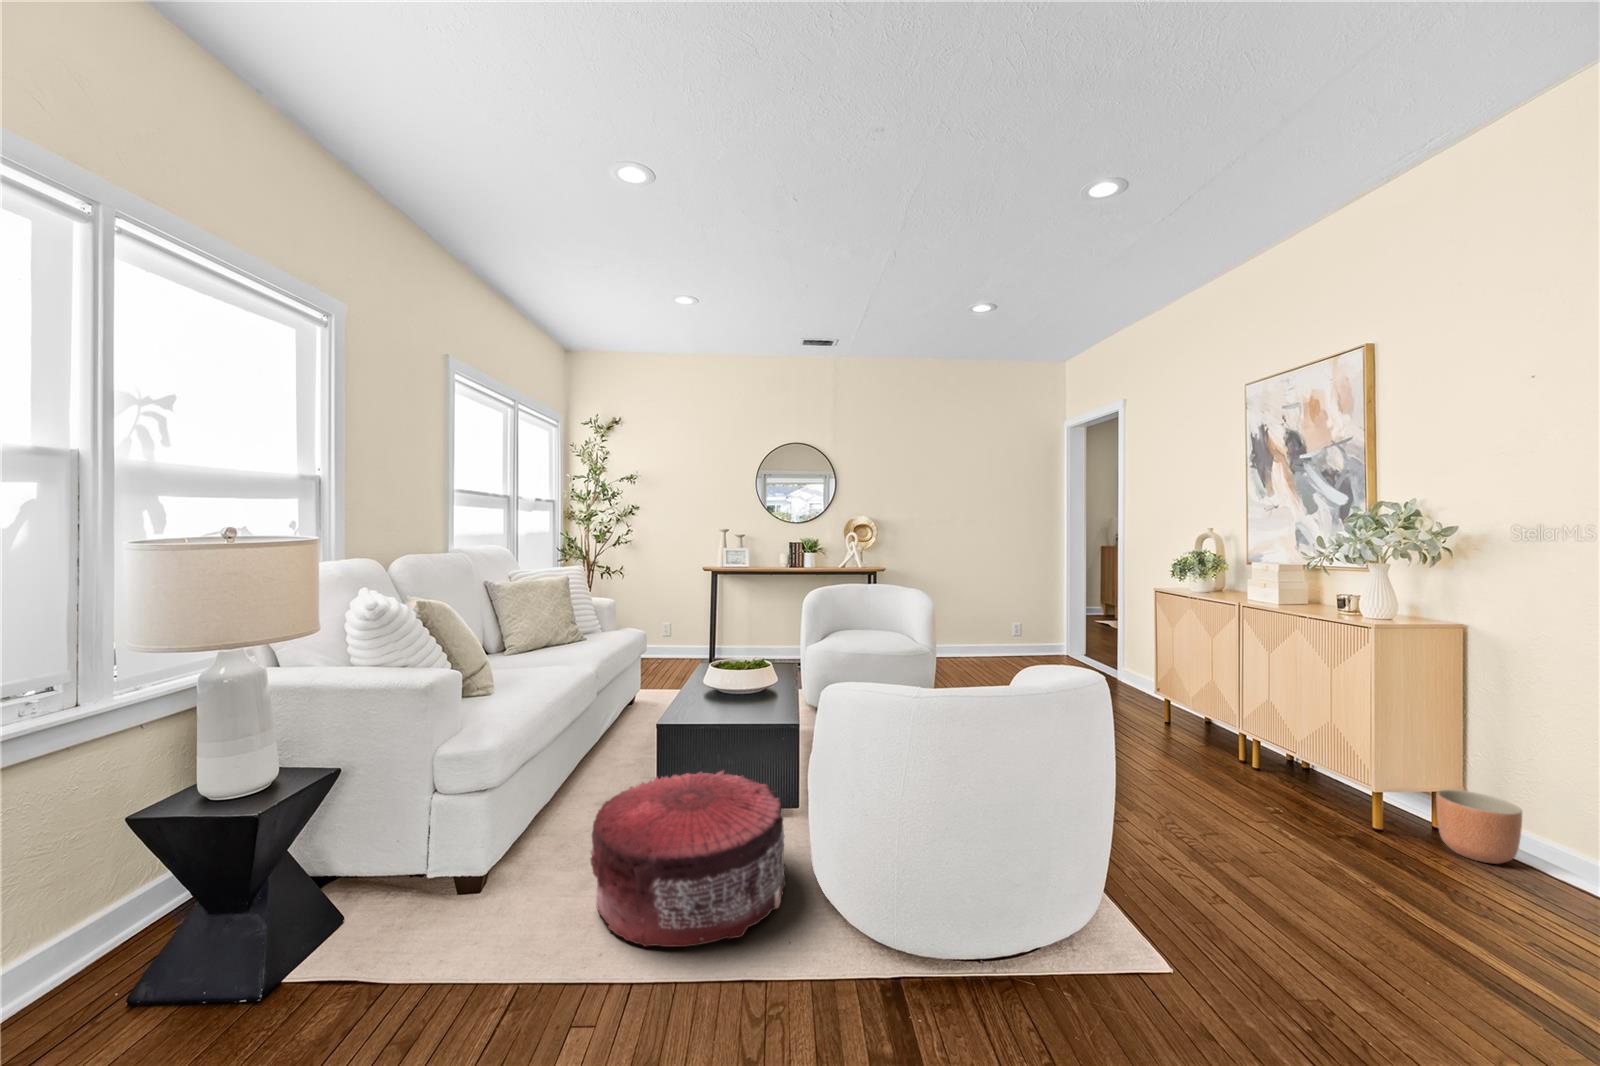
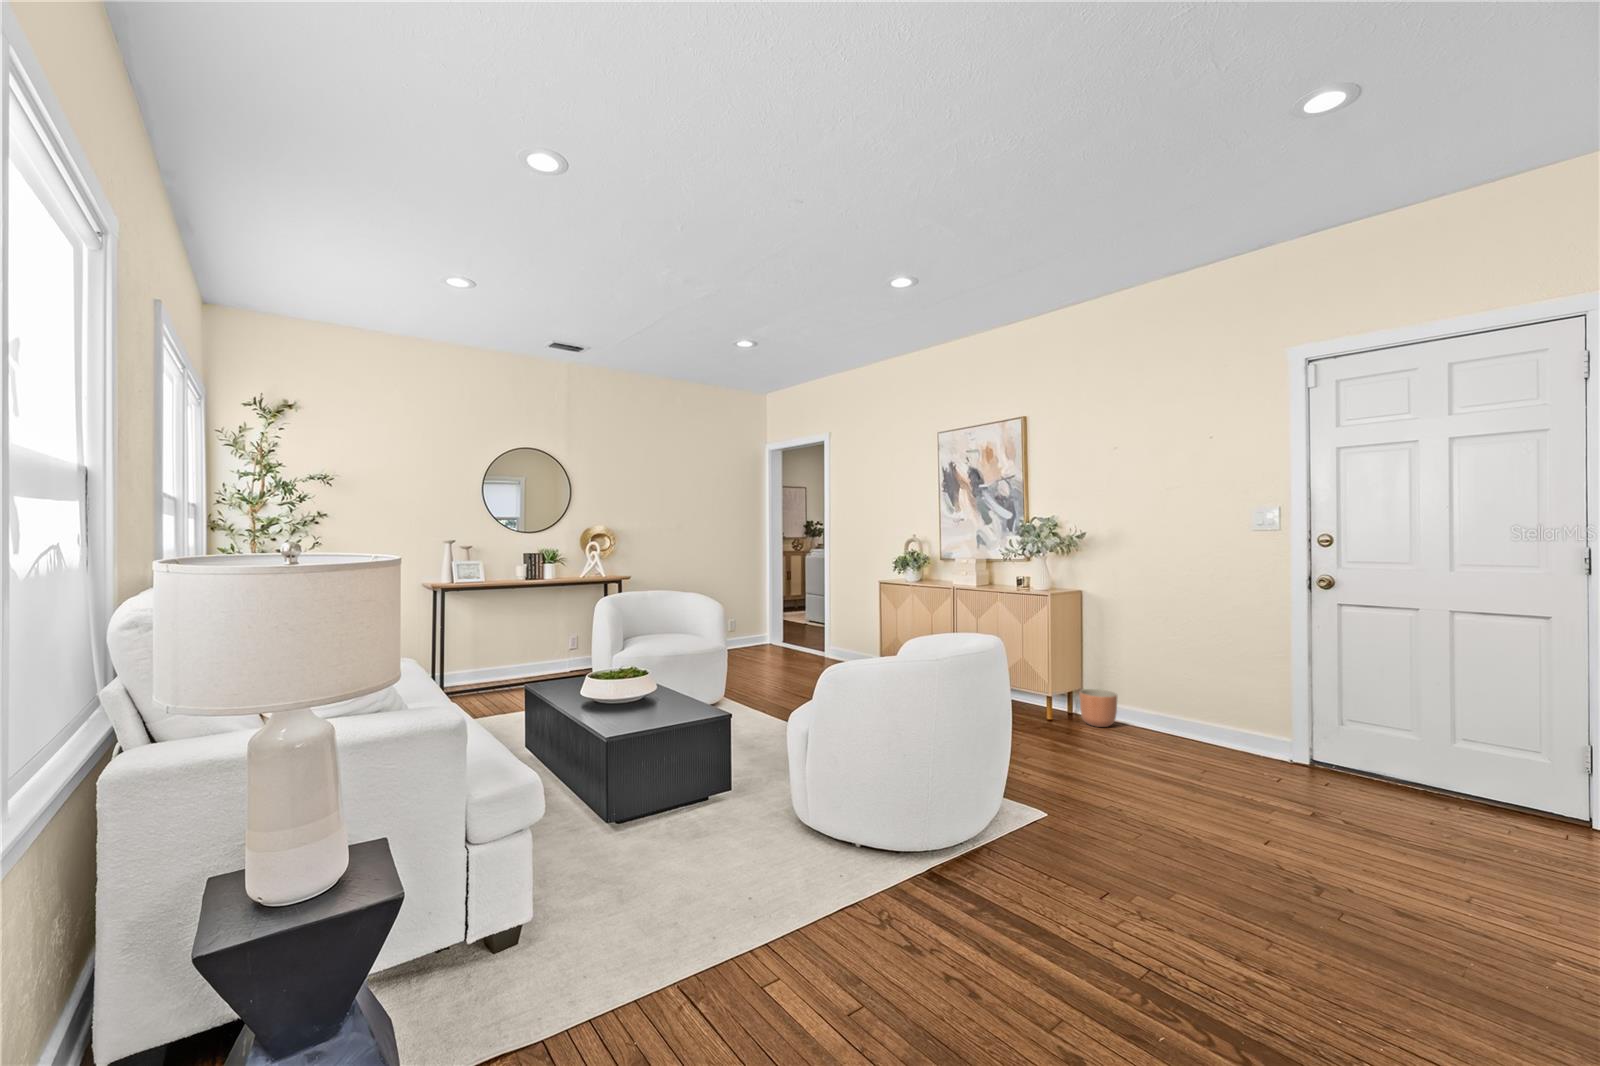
pouf: present [591,771,787,947] -> none [633,764,807,921]

